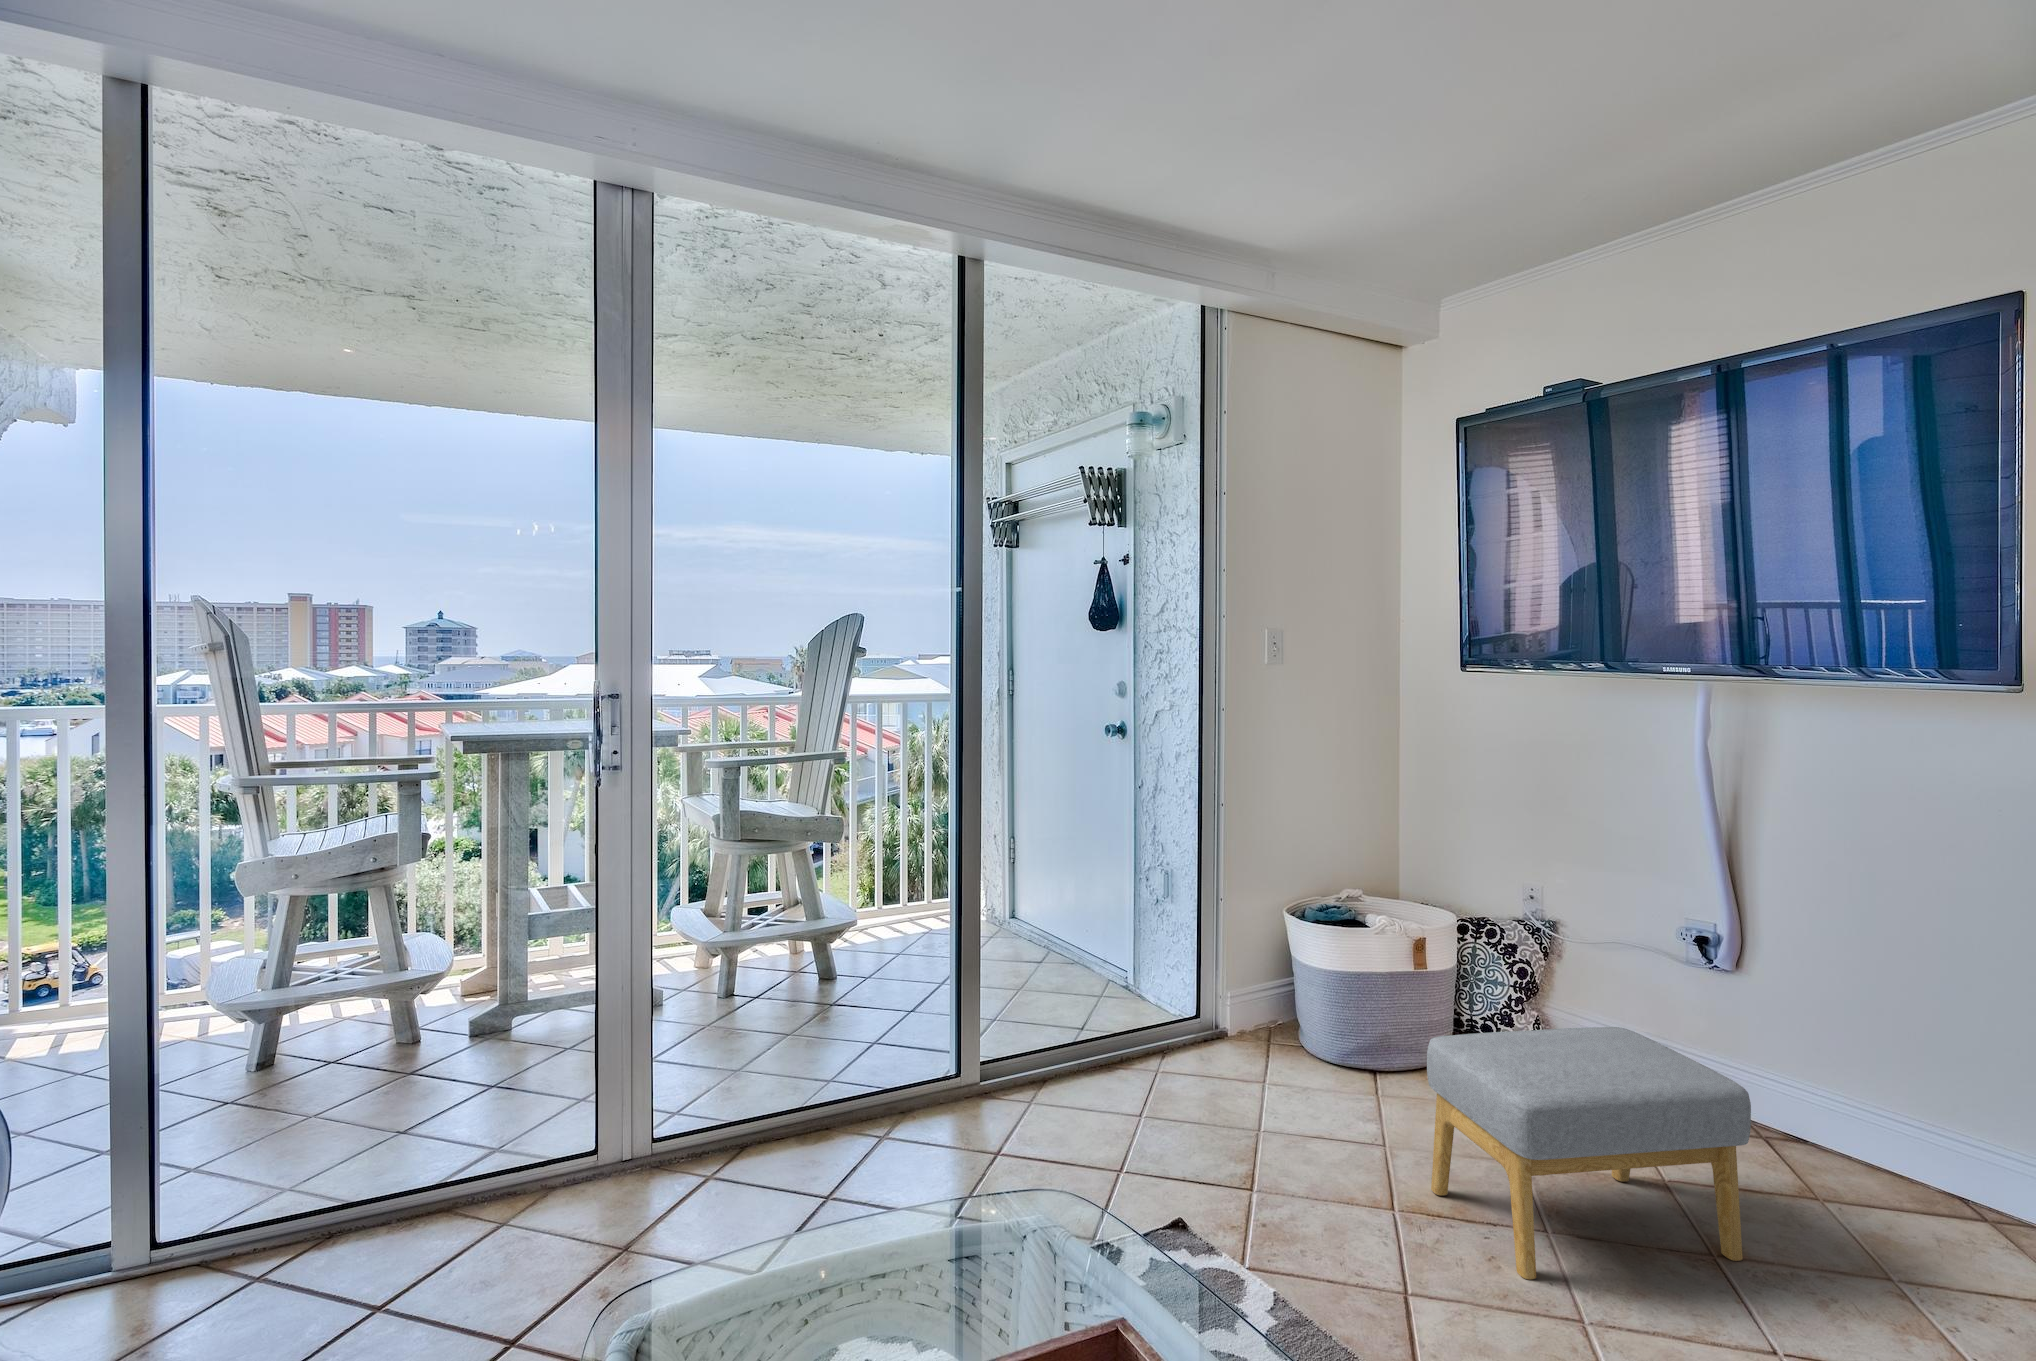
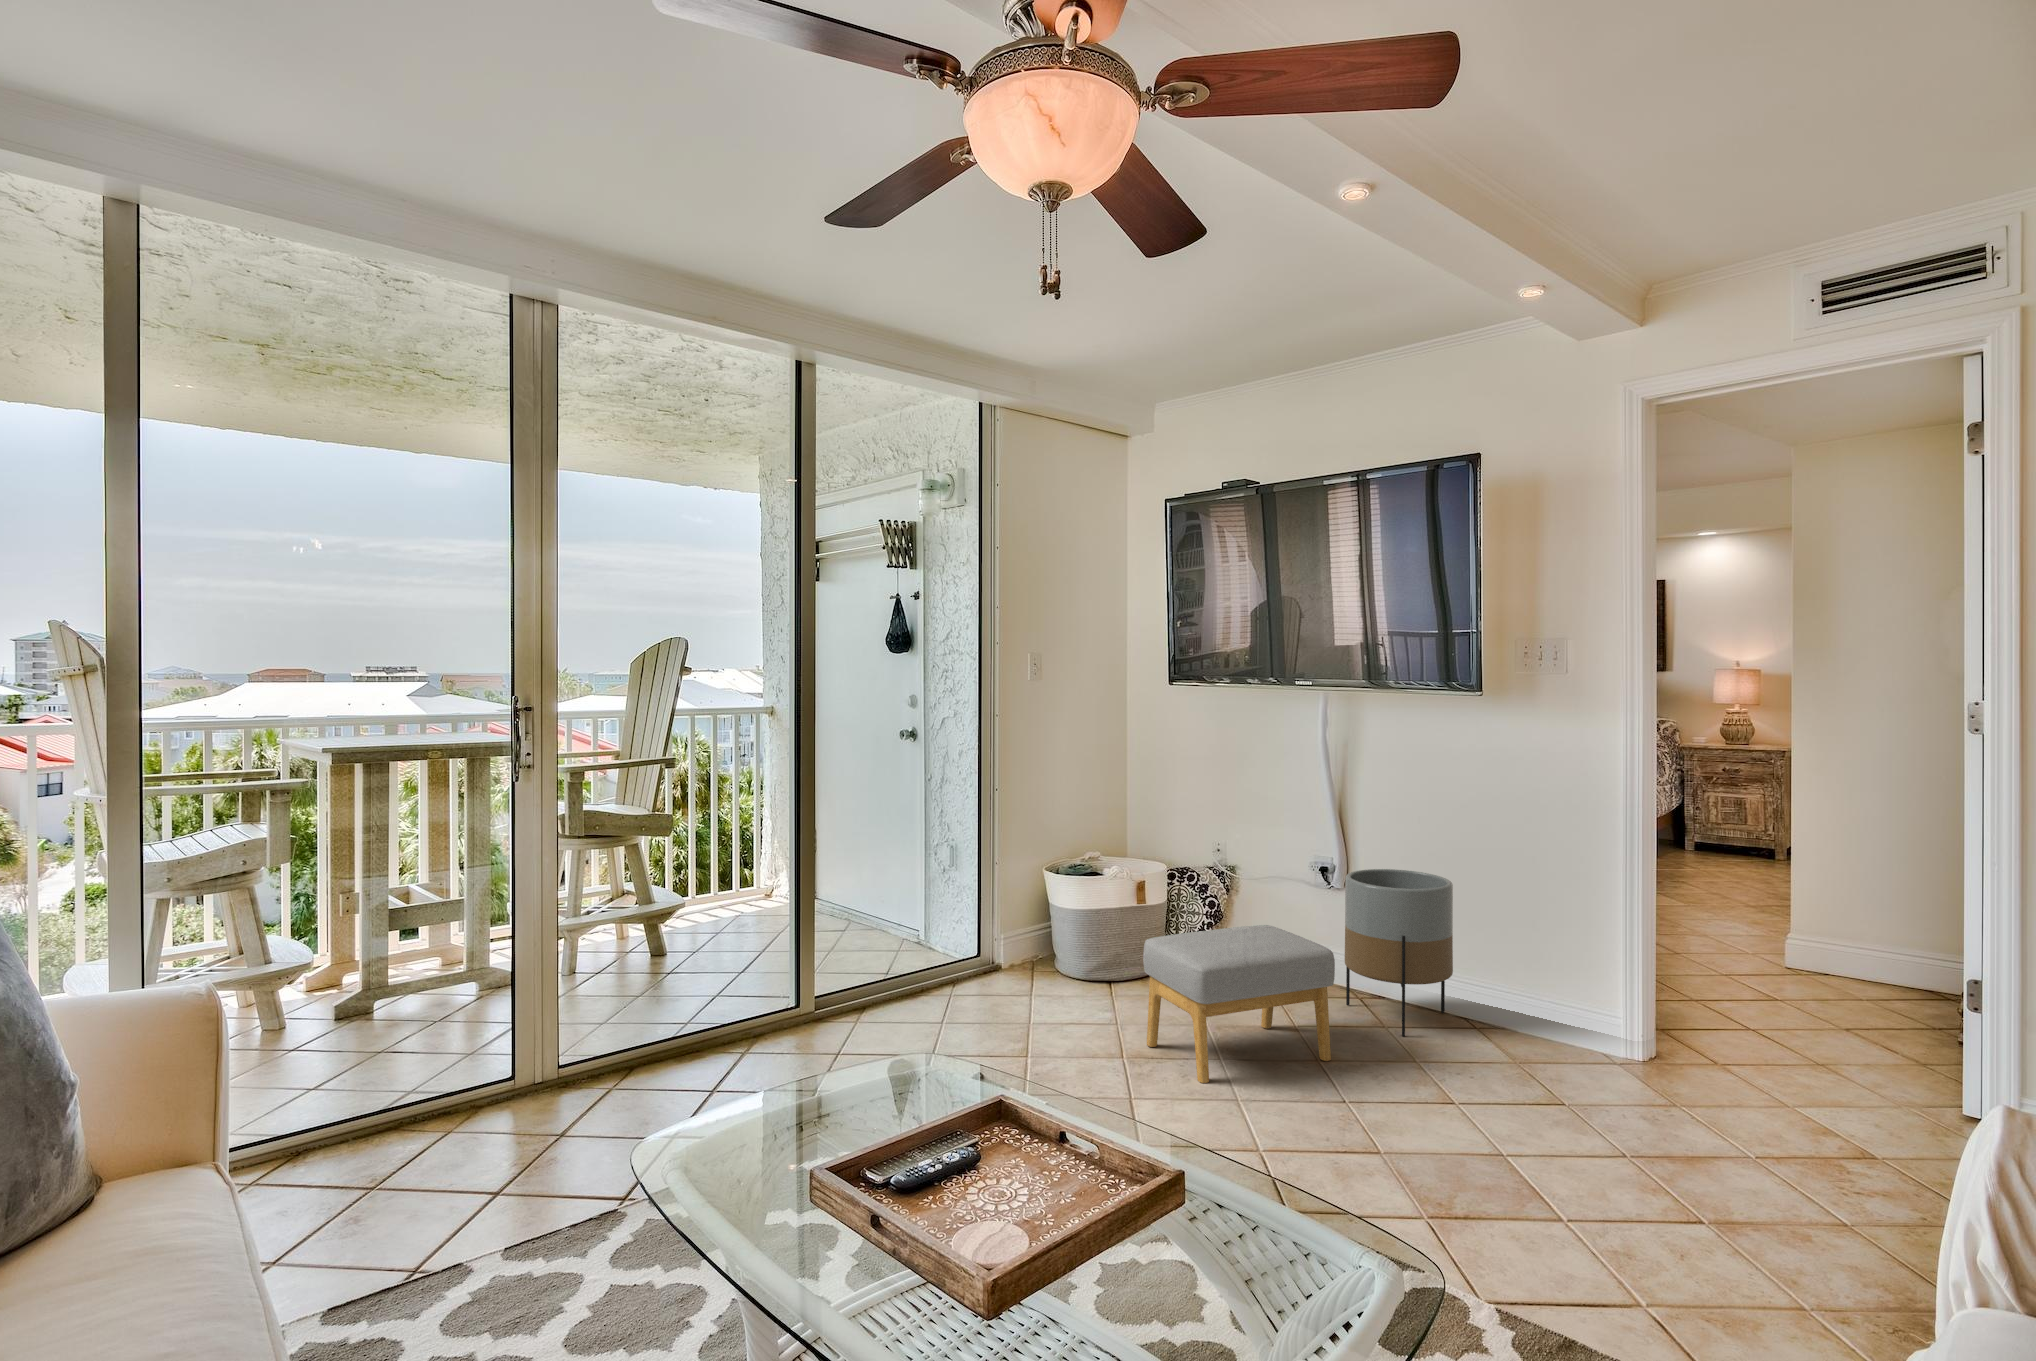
planter: none [1748,951,1953,1226] -> present [1345,869,1453,1036]

